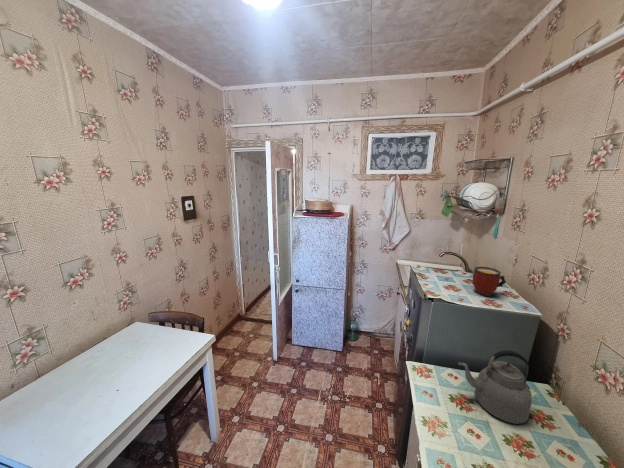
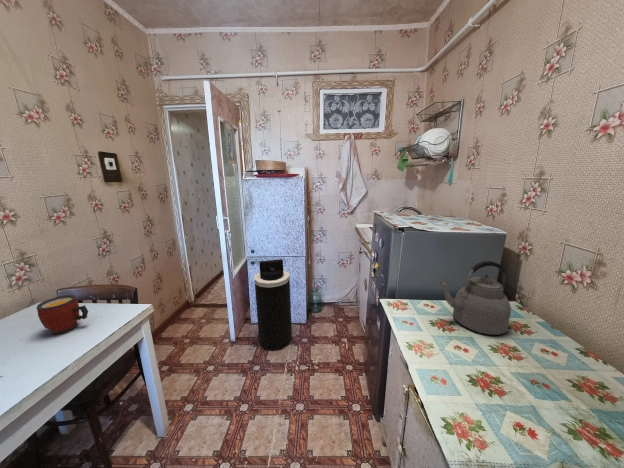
mug: present [473,267,506,296] -> present [36,295,88,334]
trash can: none [297,293,328,376] -> present [254,259,292,351]

